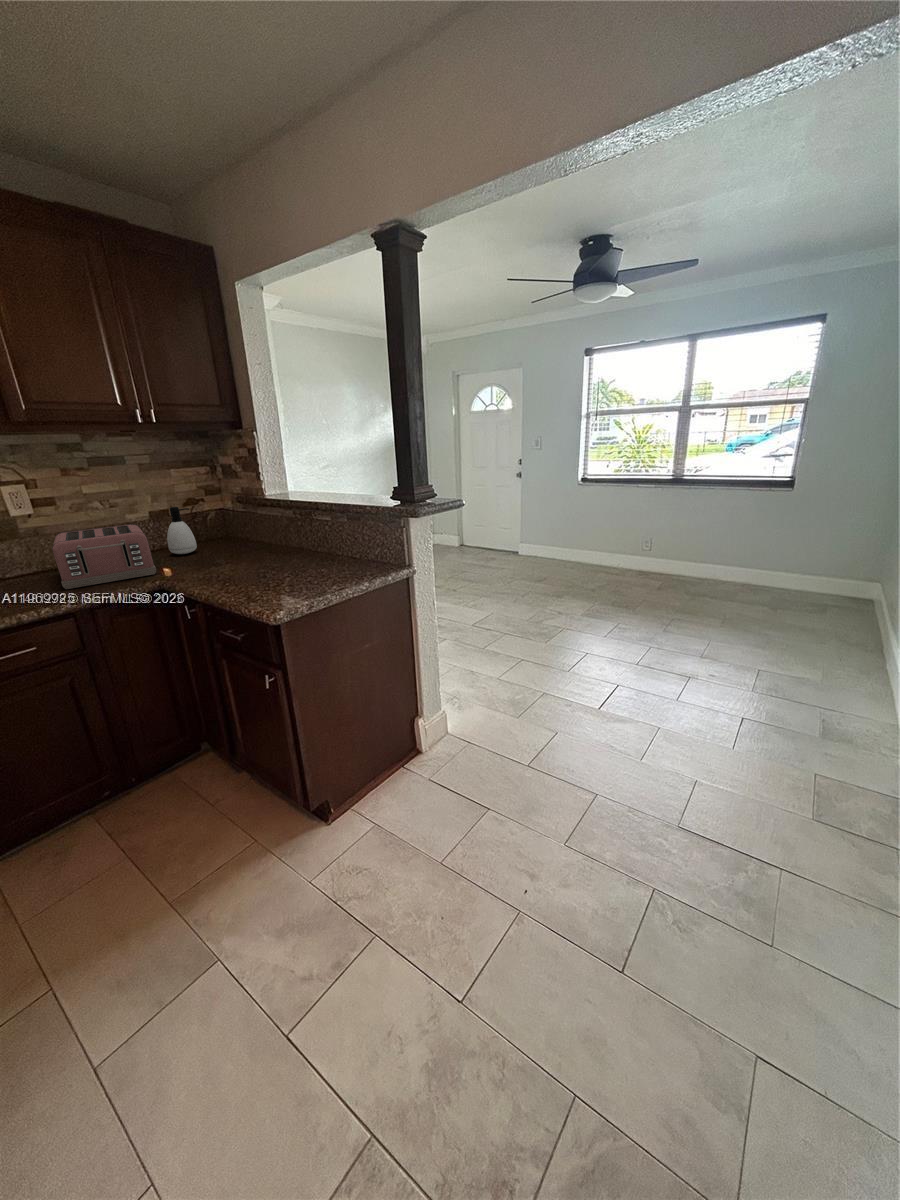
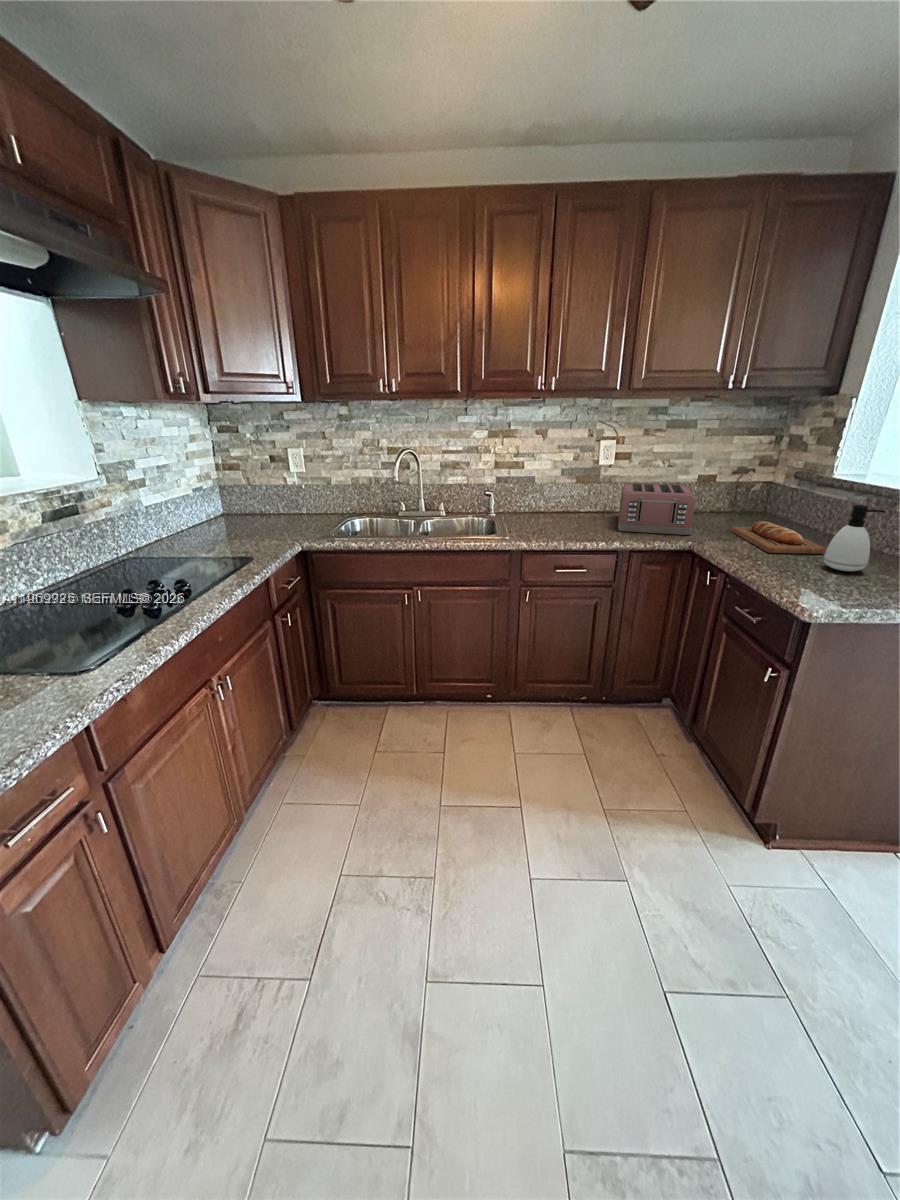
soap dispenser: present [167,507,197,554] -> present [824,505,885,571]
bread loaf: none [198,545,278,572] -> present [732,521,825,554]

